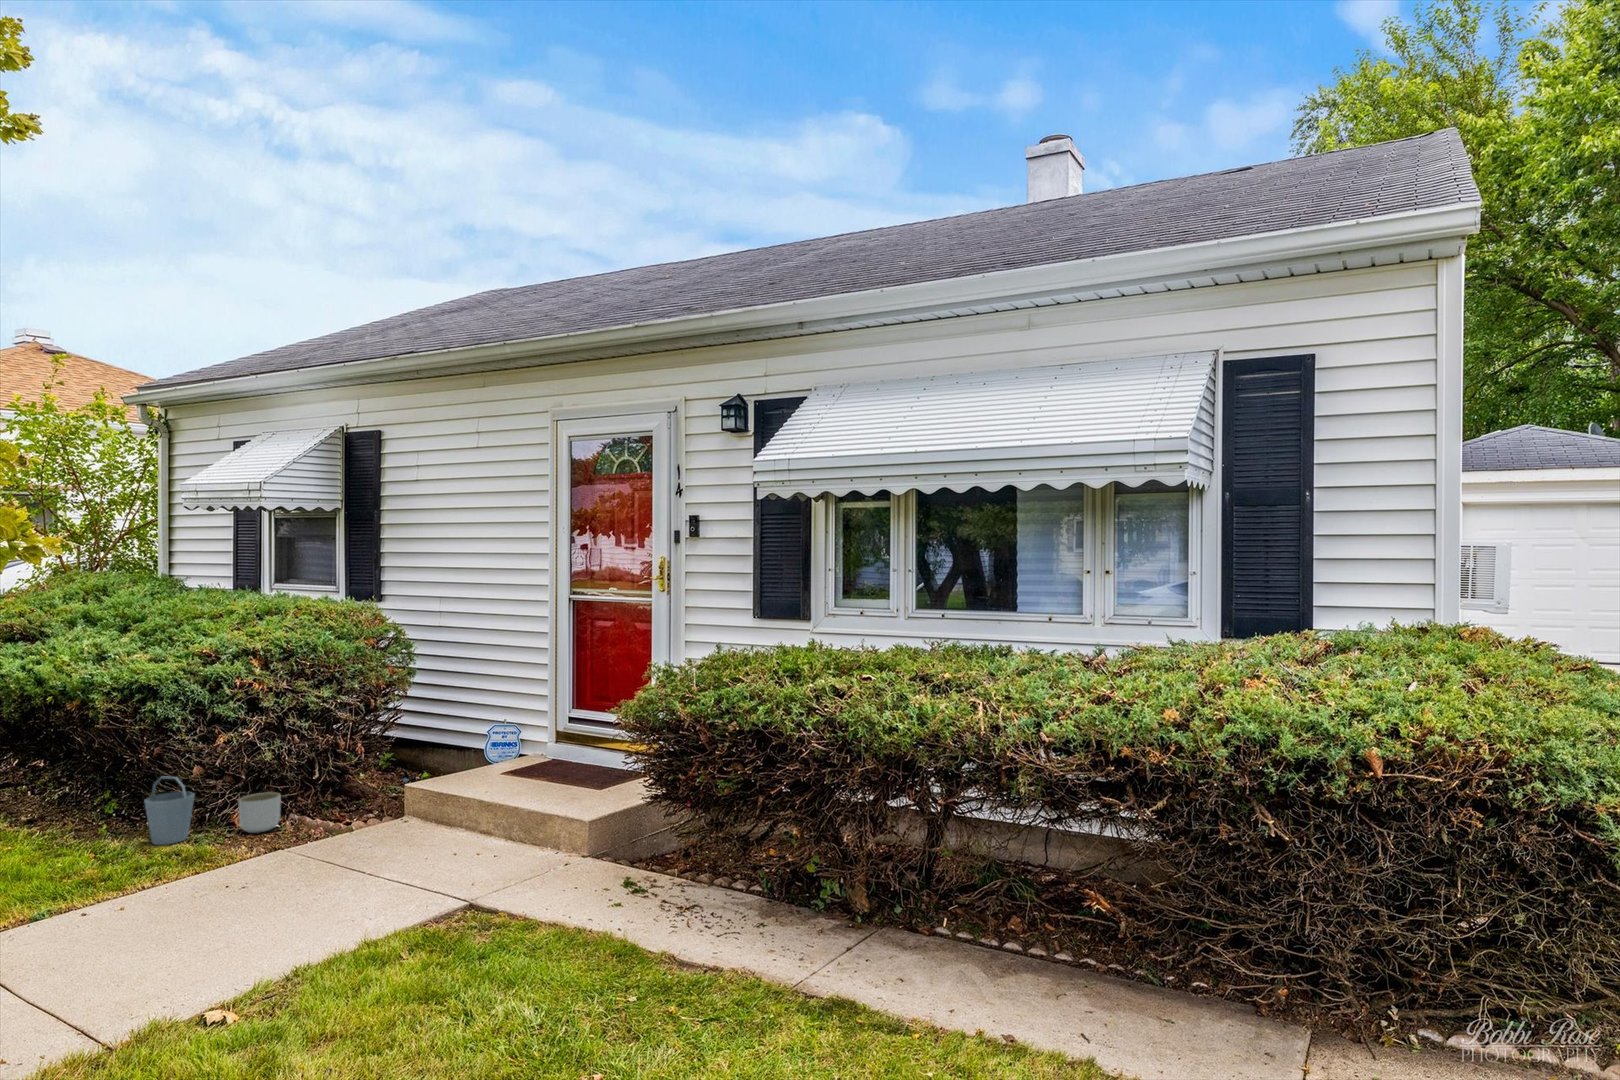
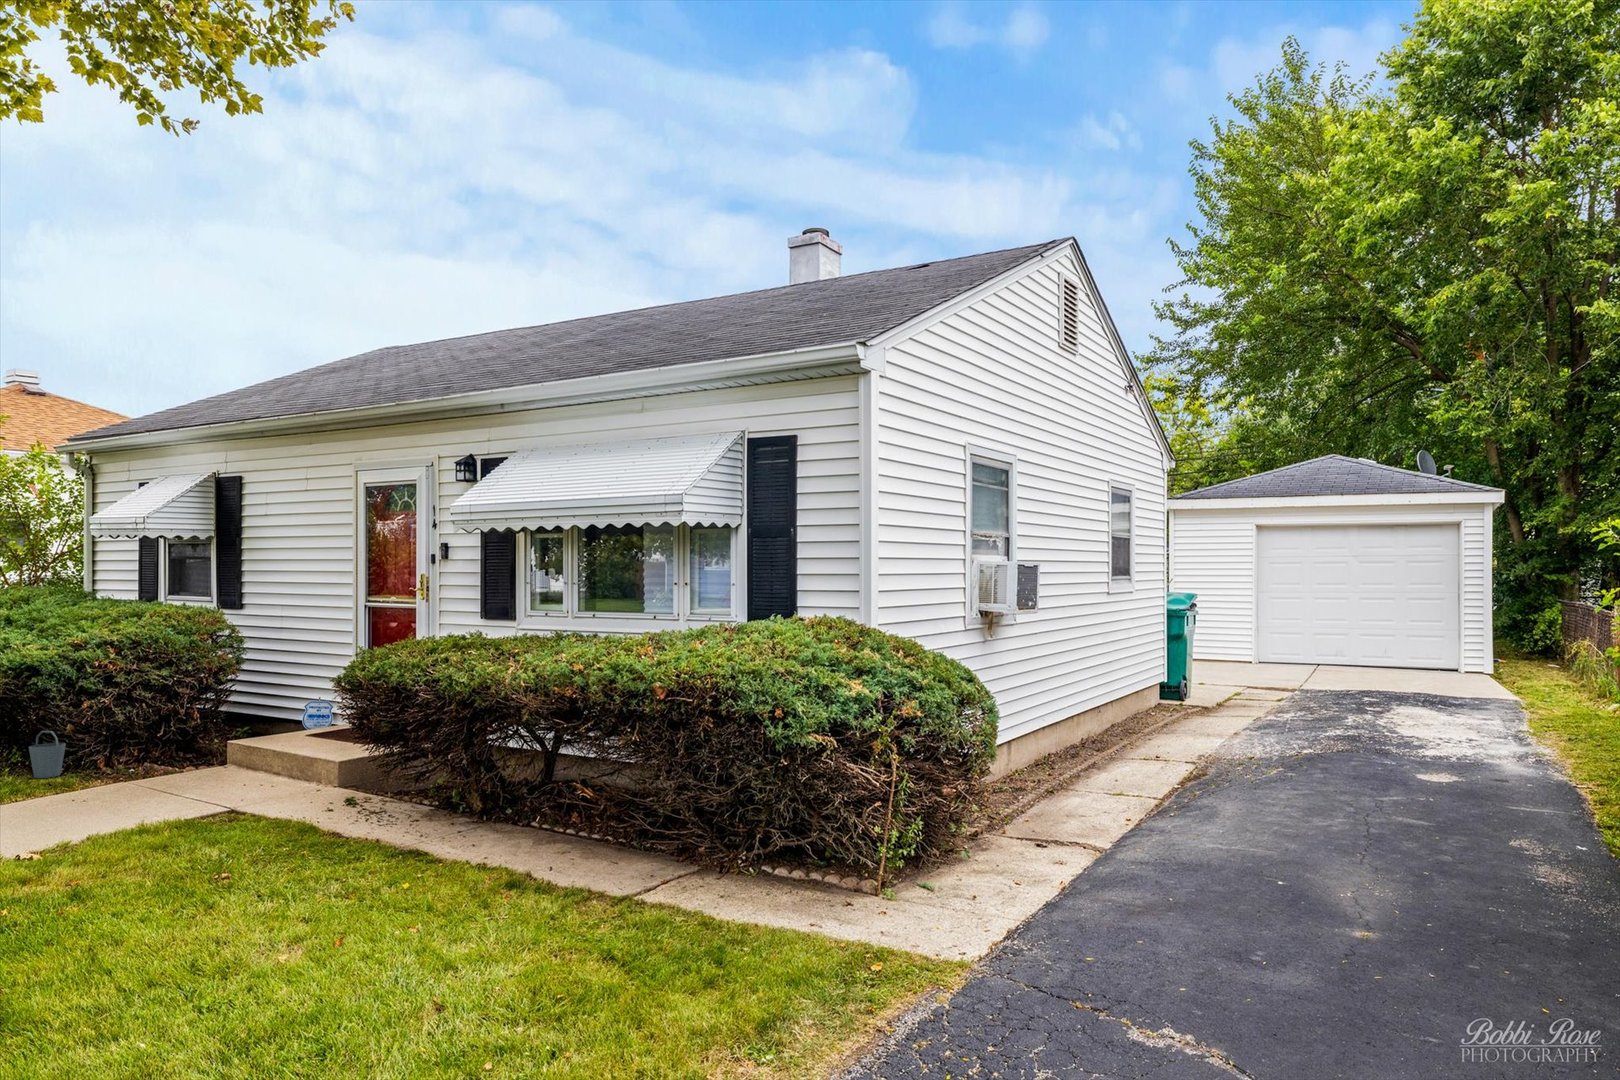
planter: present [239,792,281,833] -> none [98,745,130,773]

